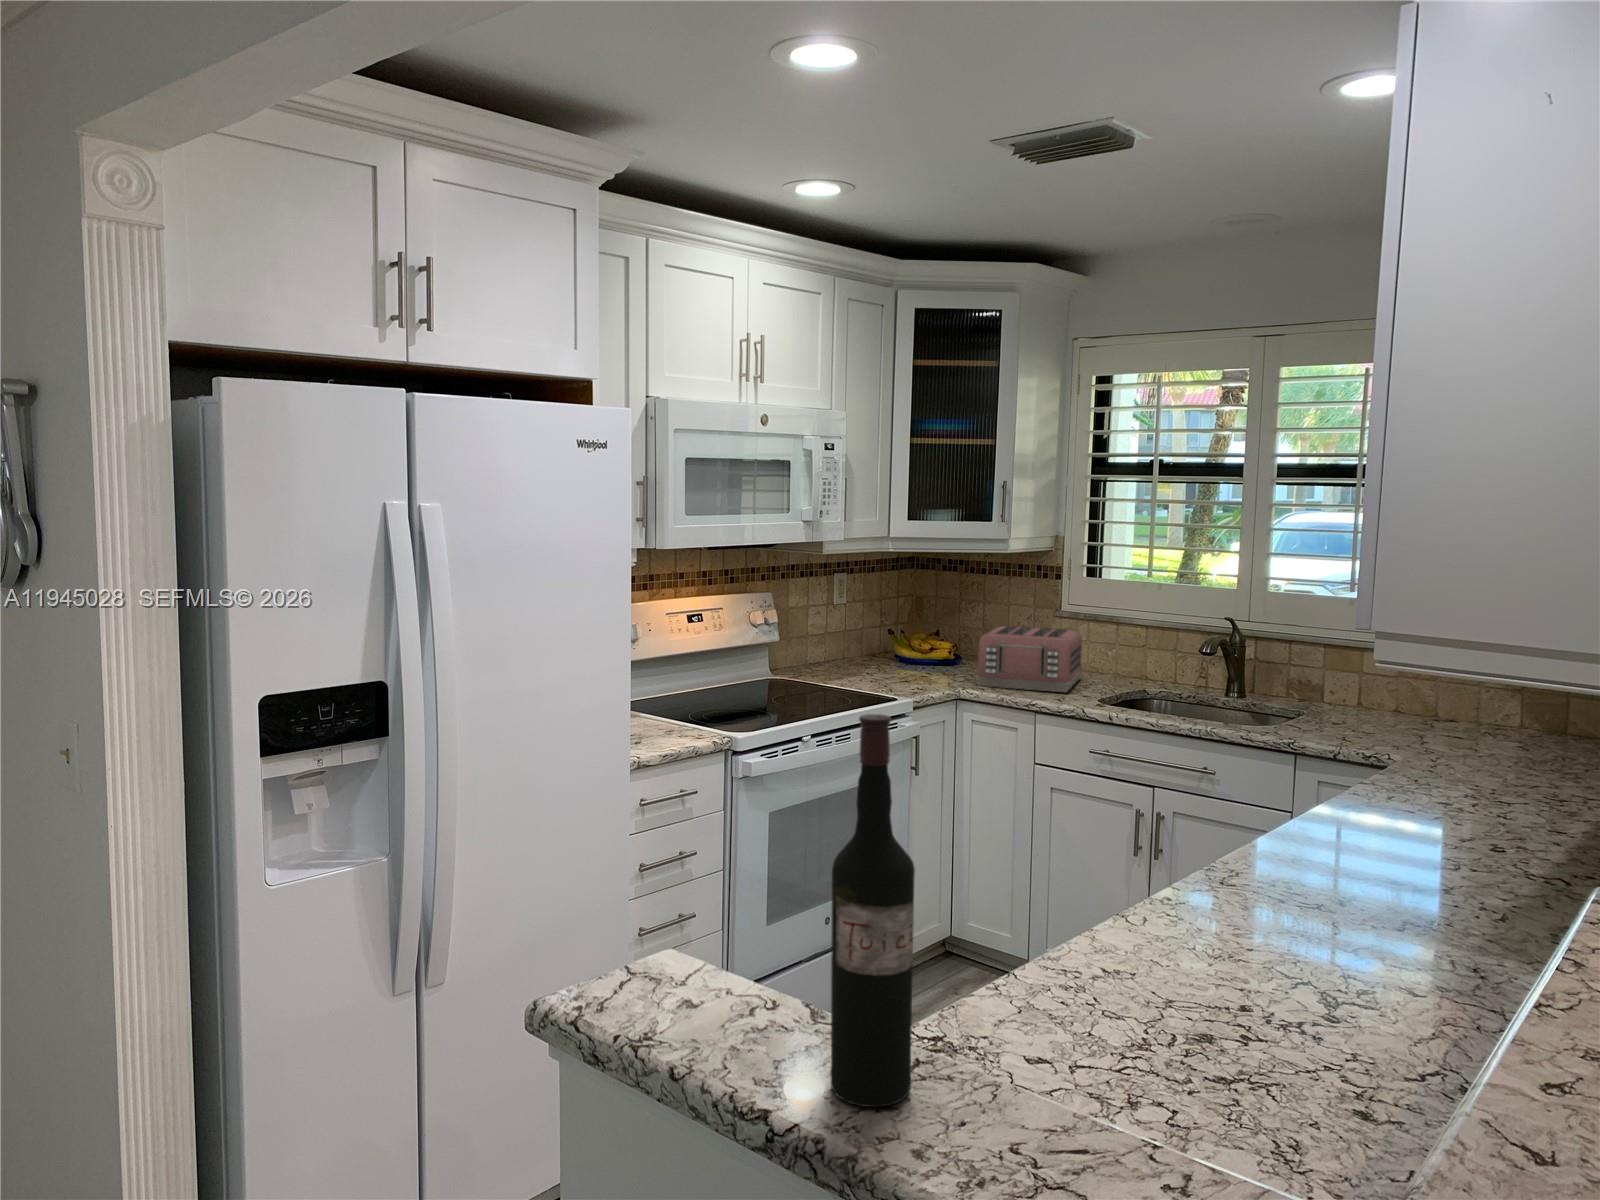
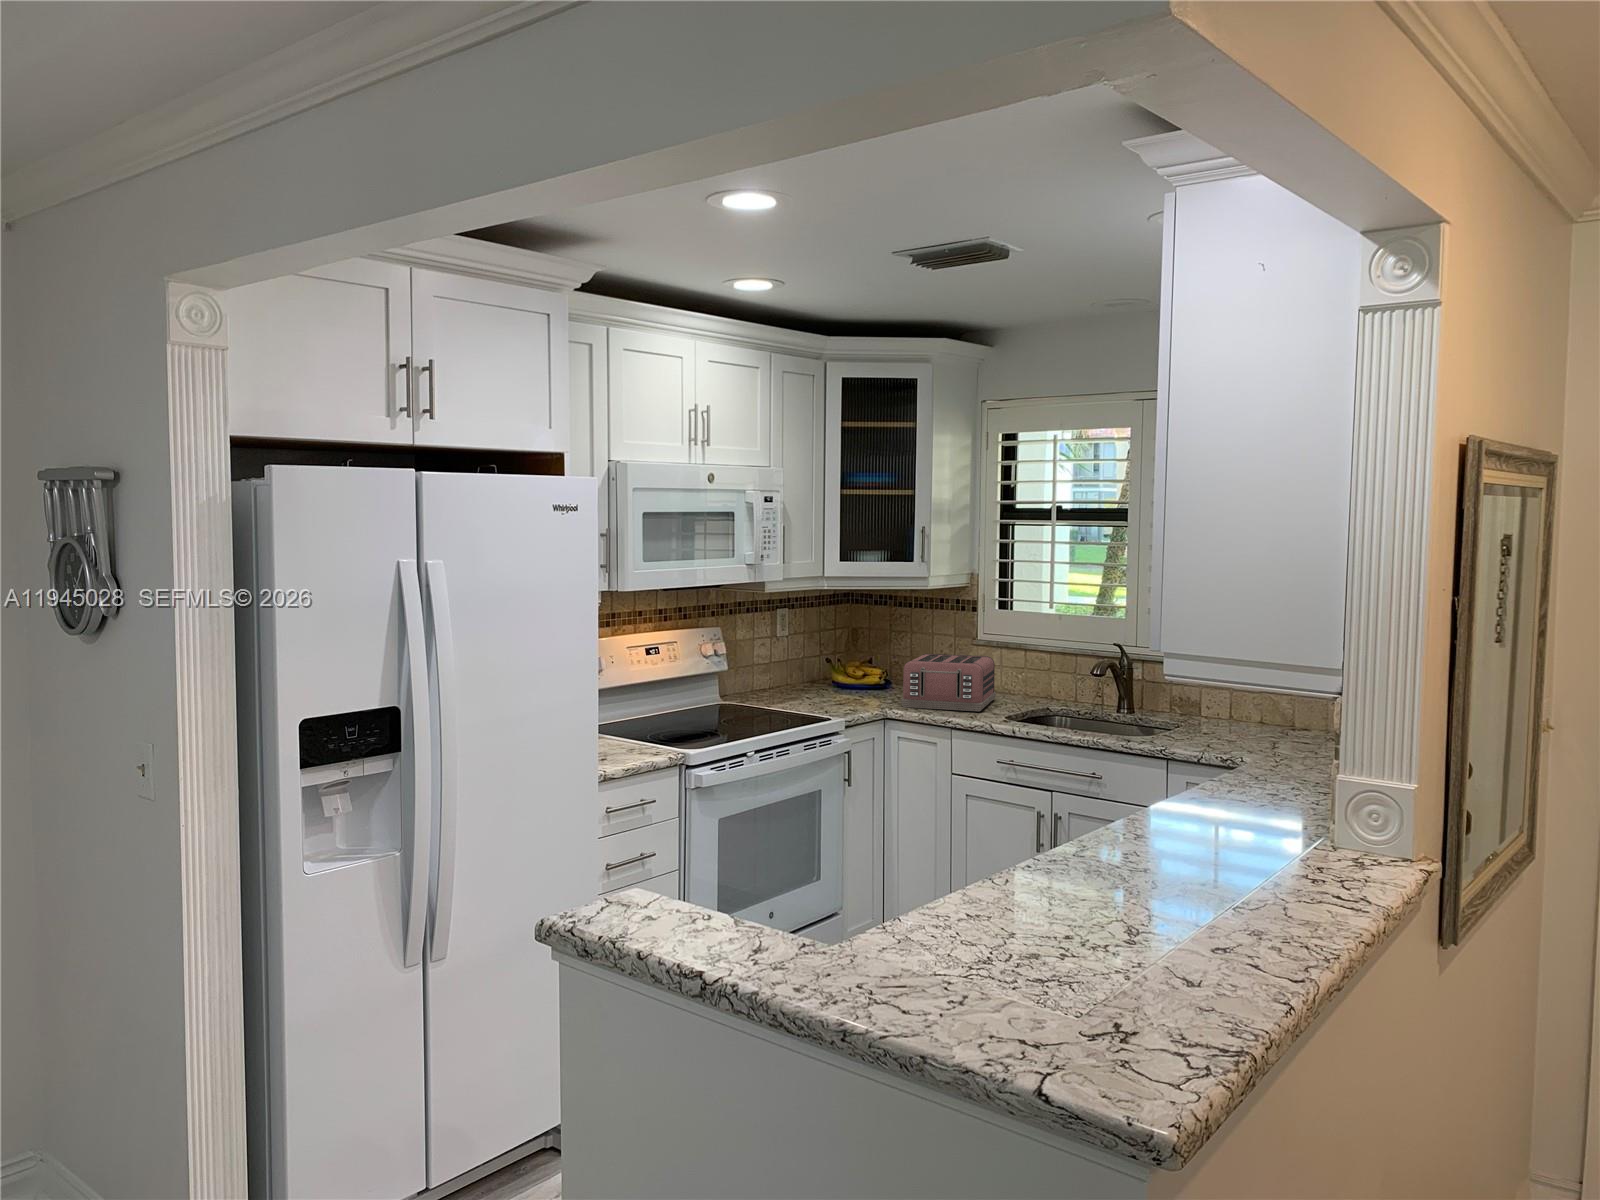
wine bottle: present [830,714,915,1107] -> none [743,712,798,968]

